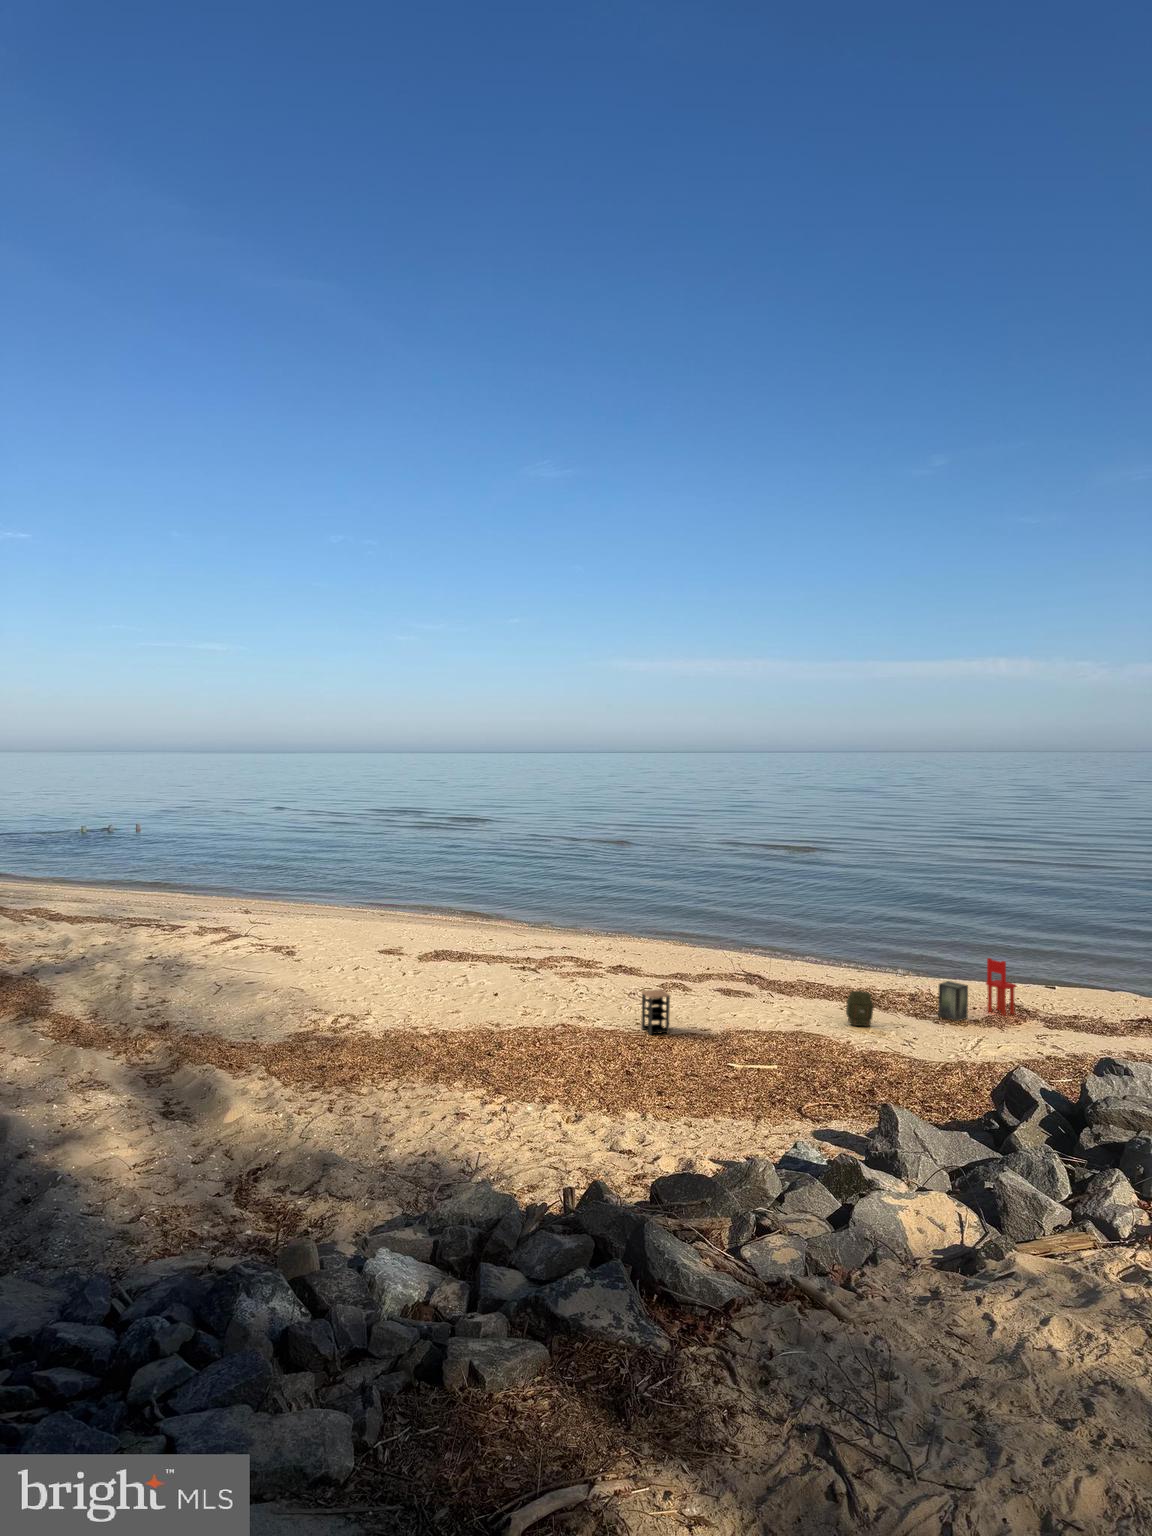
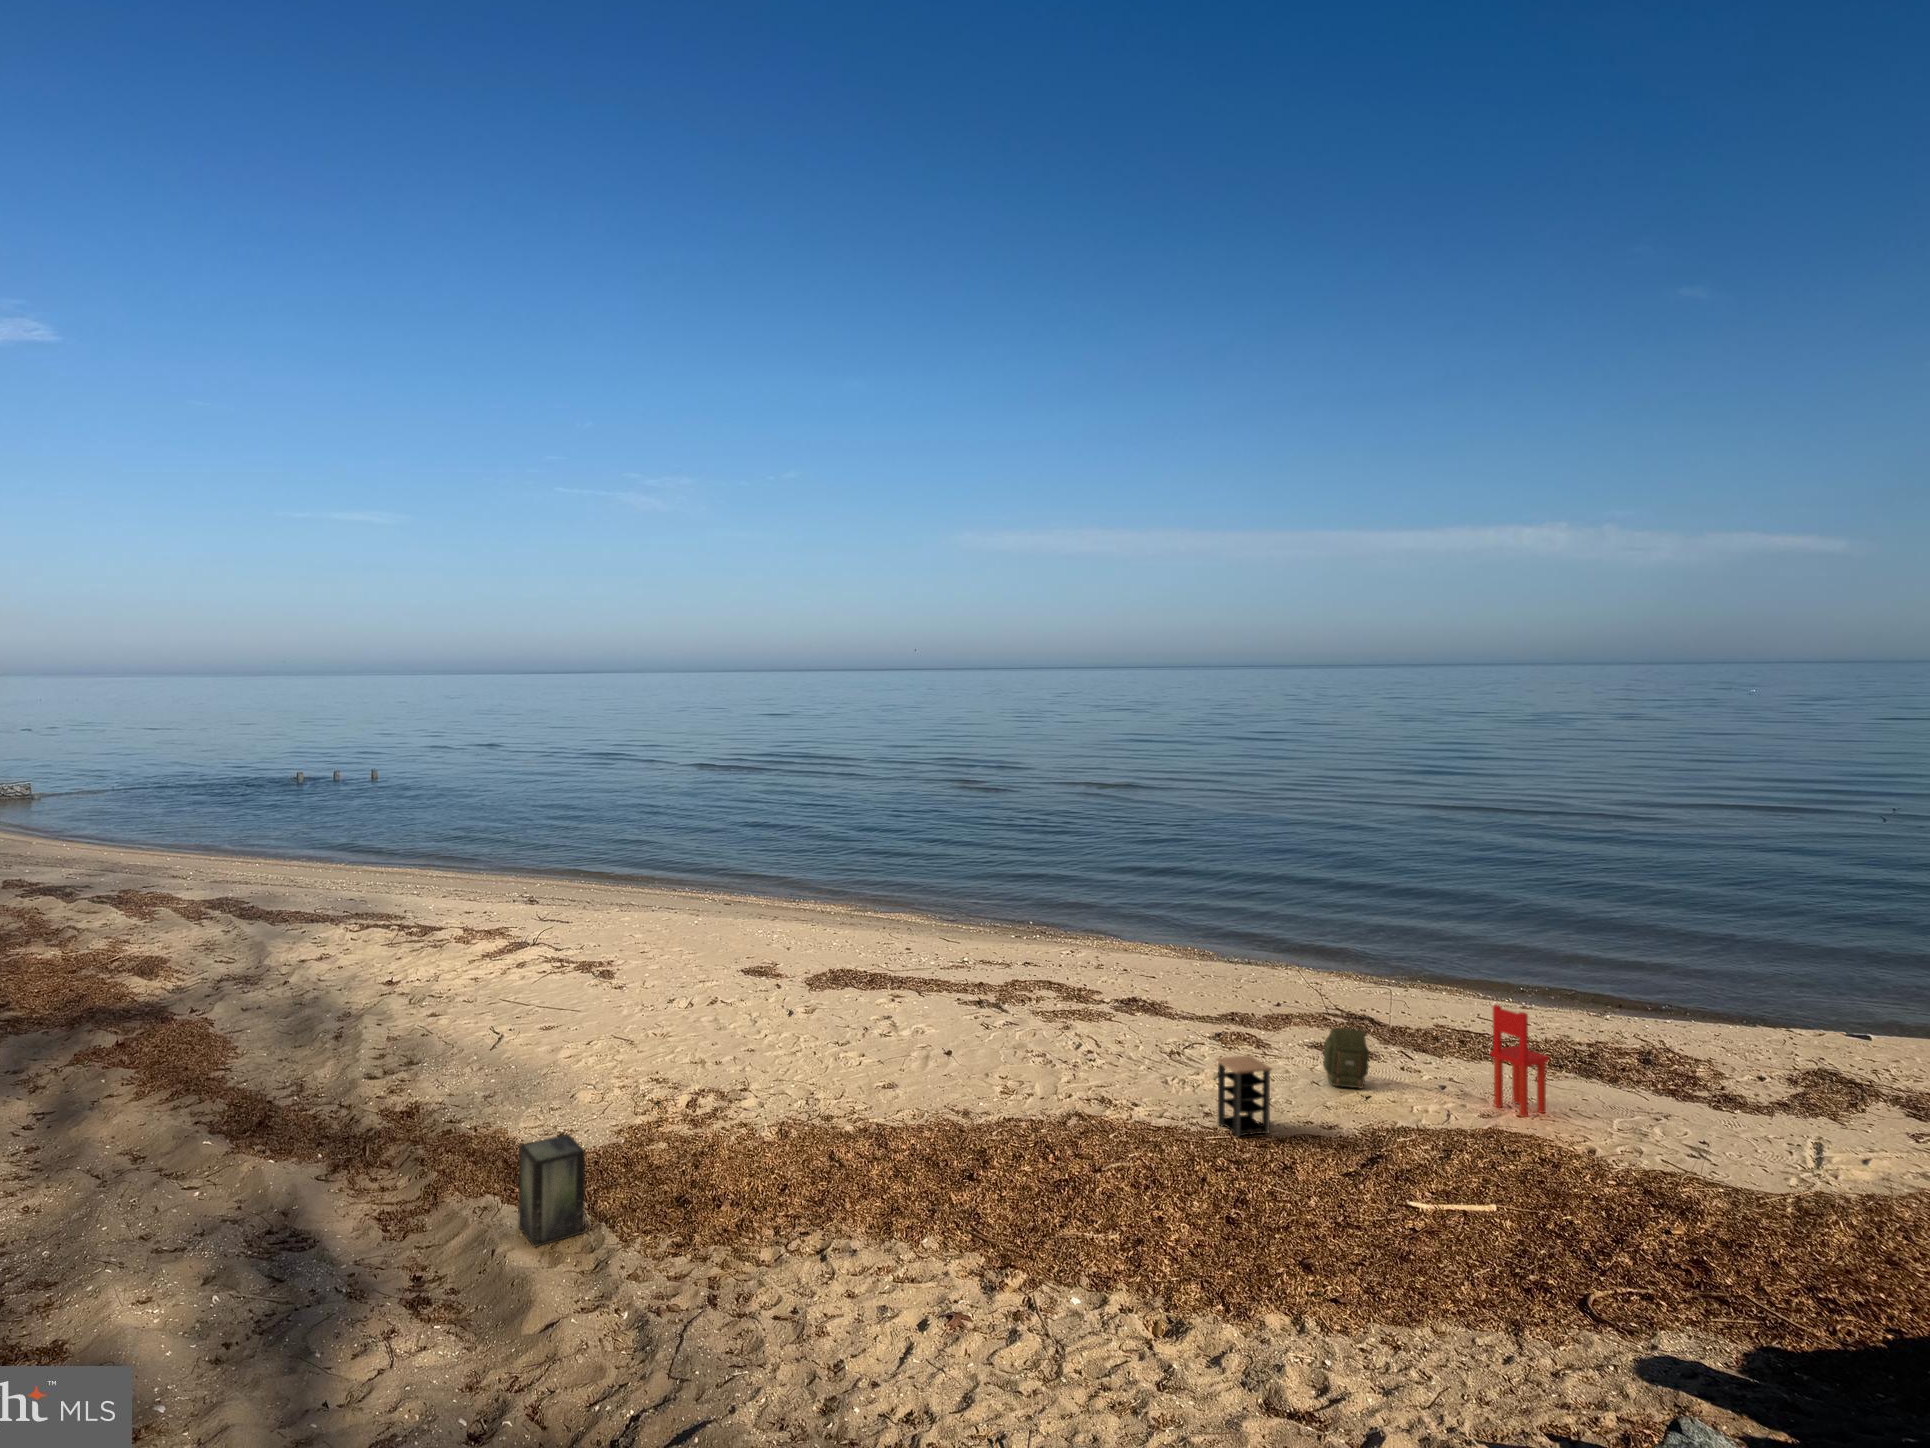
chair: present [986,958,1016,1015] -> present [1490,1005,1549,1117]
storage box: present [938,981,968,1021] -> present [518,1134,585,1247]
backpack: present [846,991,873,1027] -> present [1323,1027,1369,1089]

